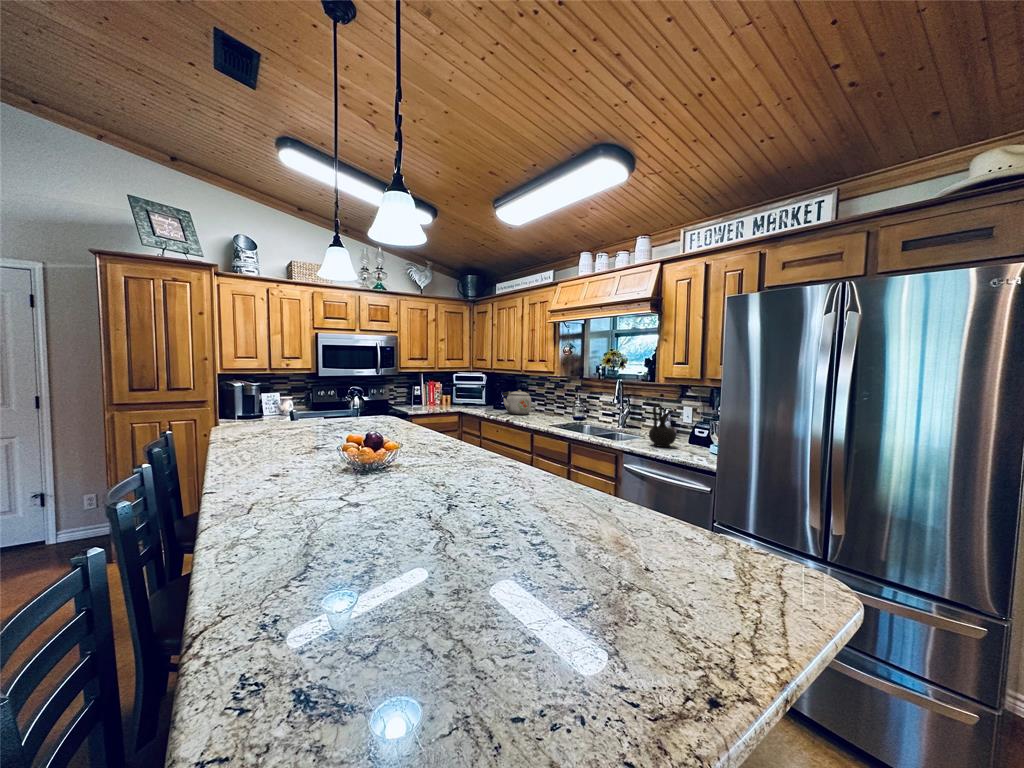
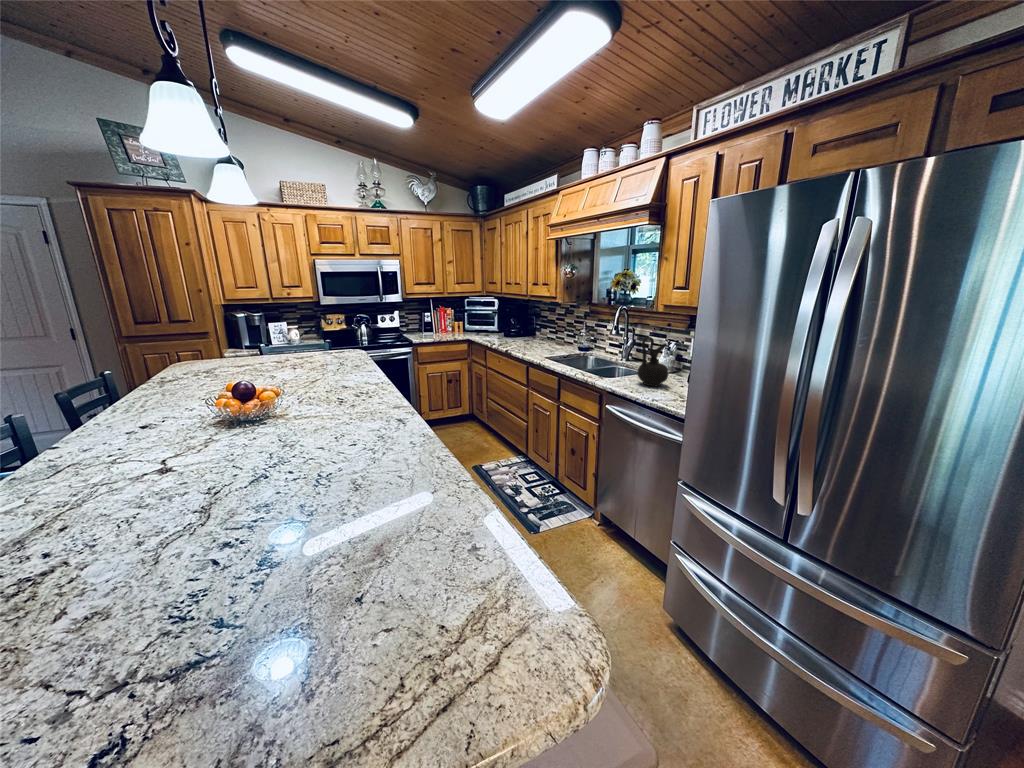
kettle: present [503,390,531,415] -> none [508,316,540,343]

